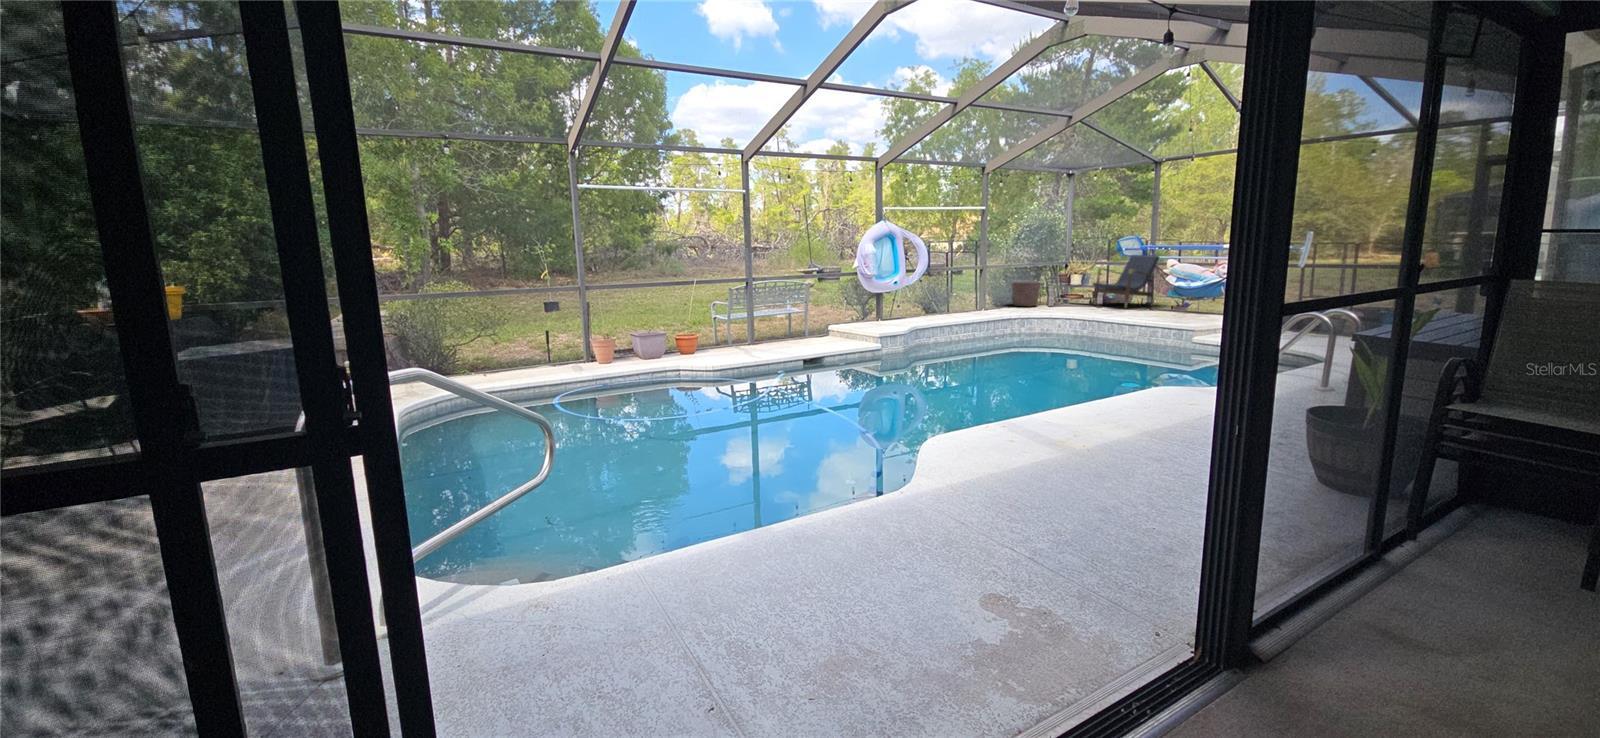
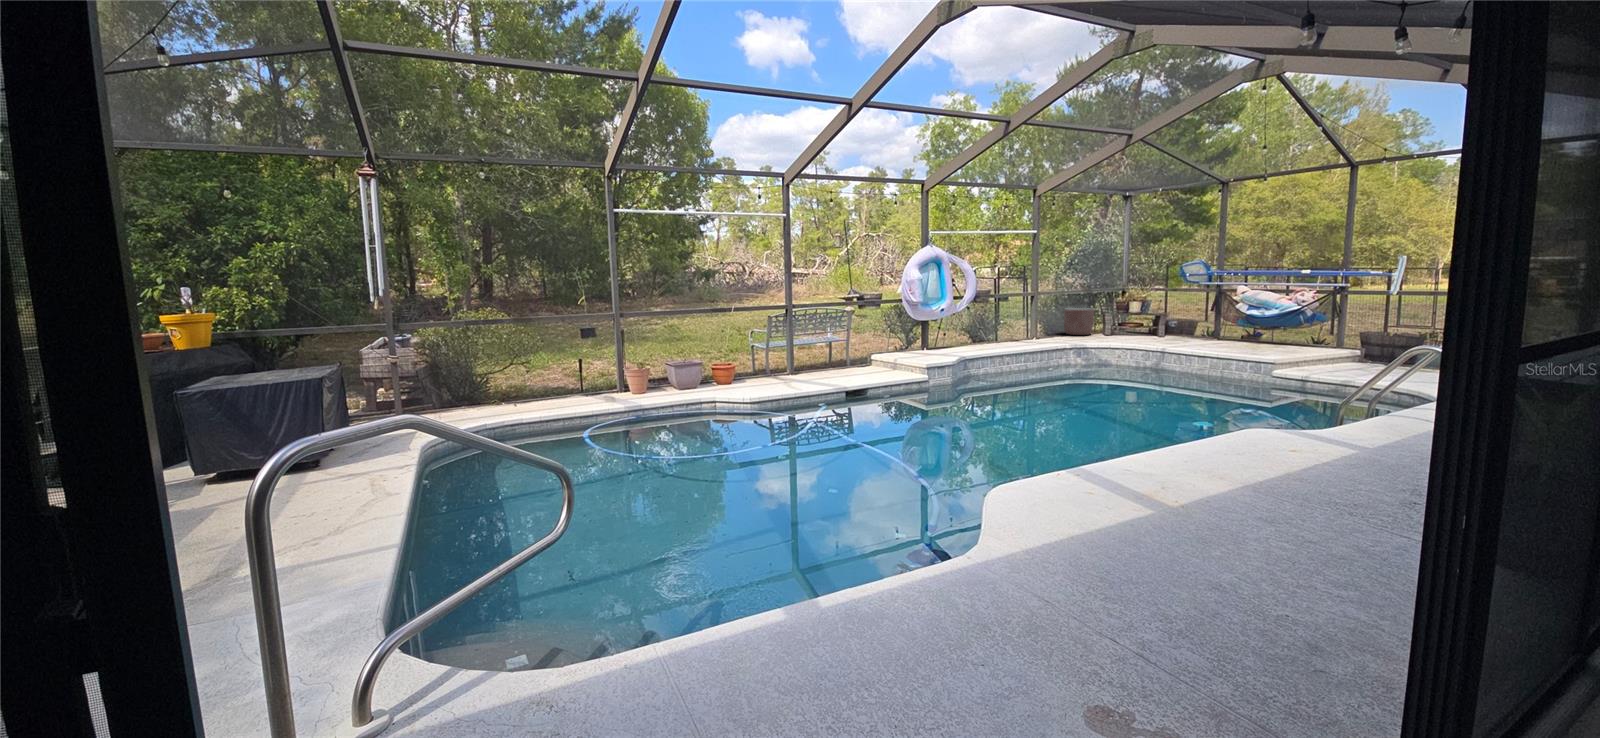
lounge chair: present [1093,255,1159,307] -> none [1151,281,1225,337]

